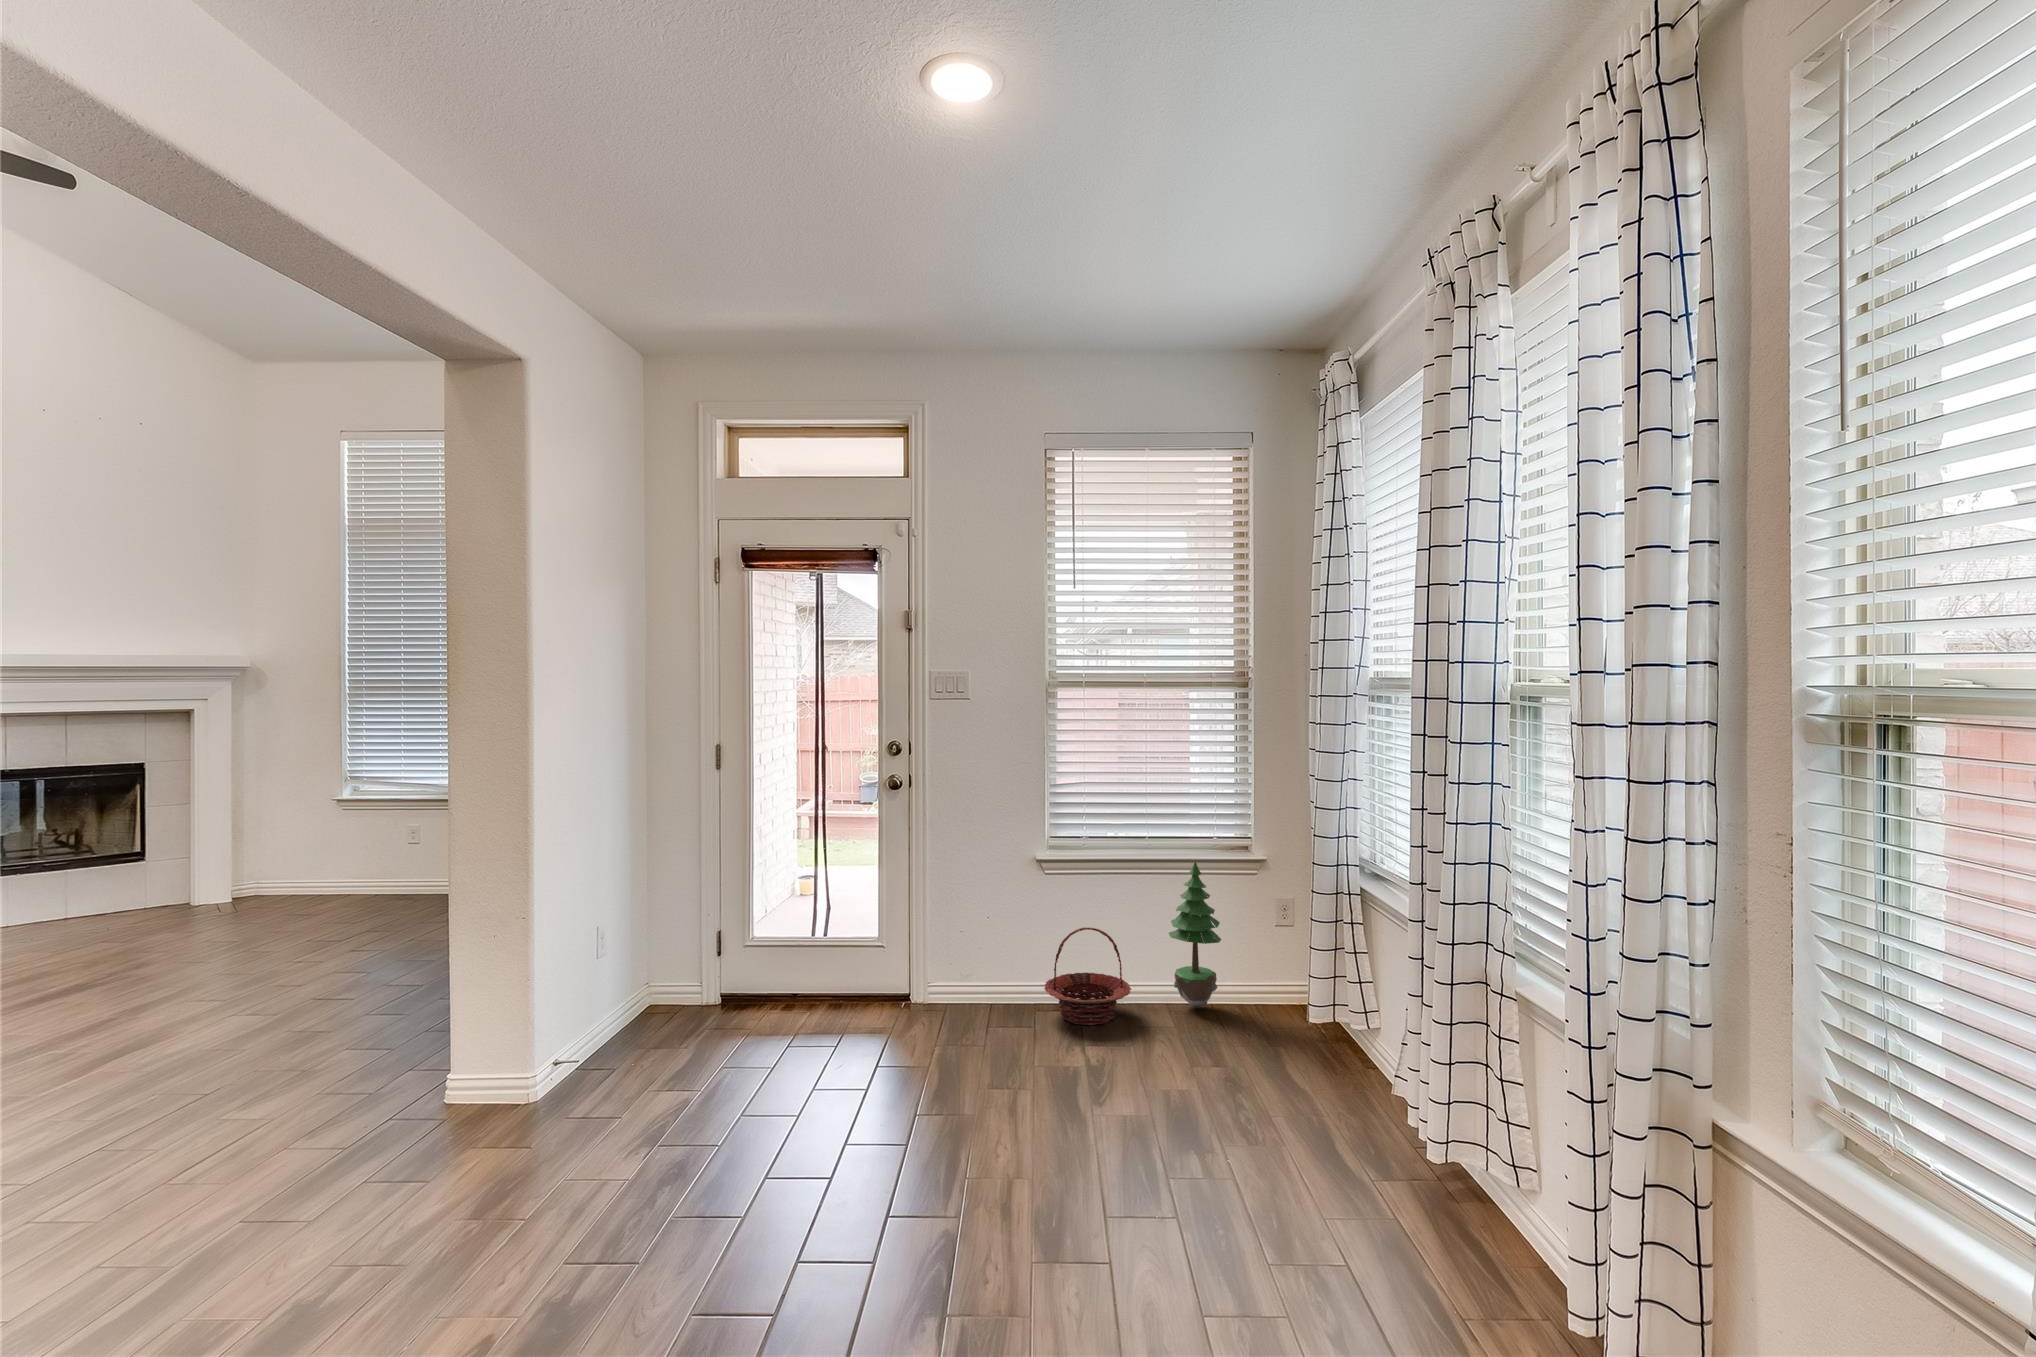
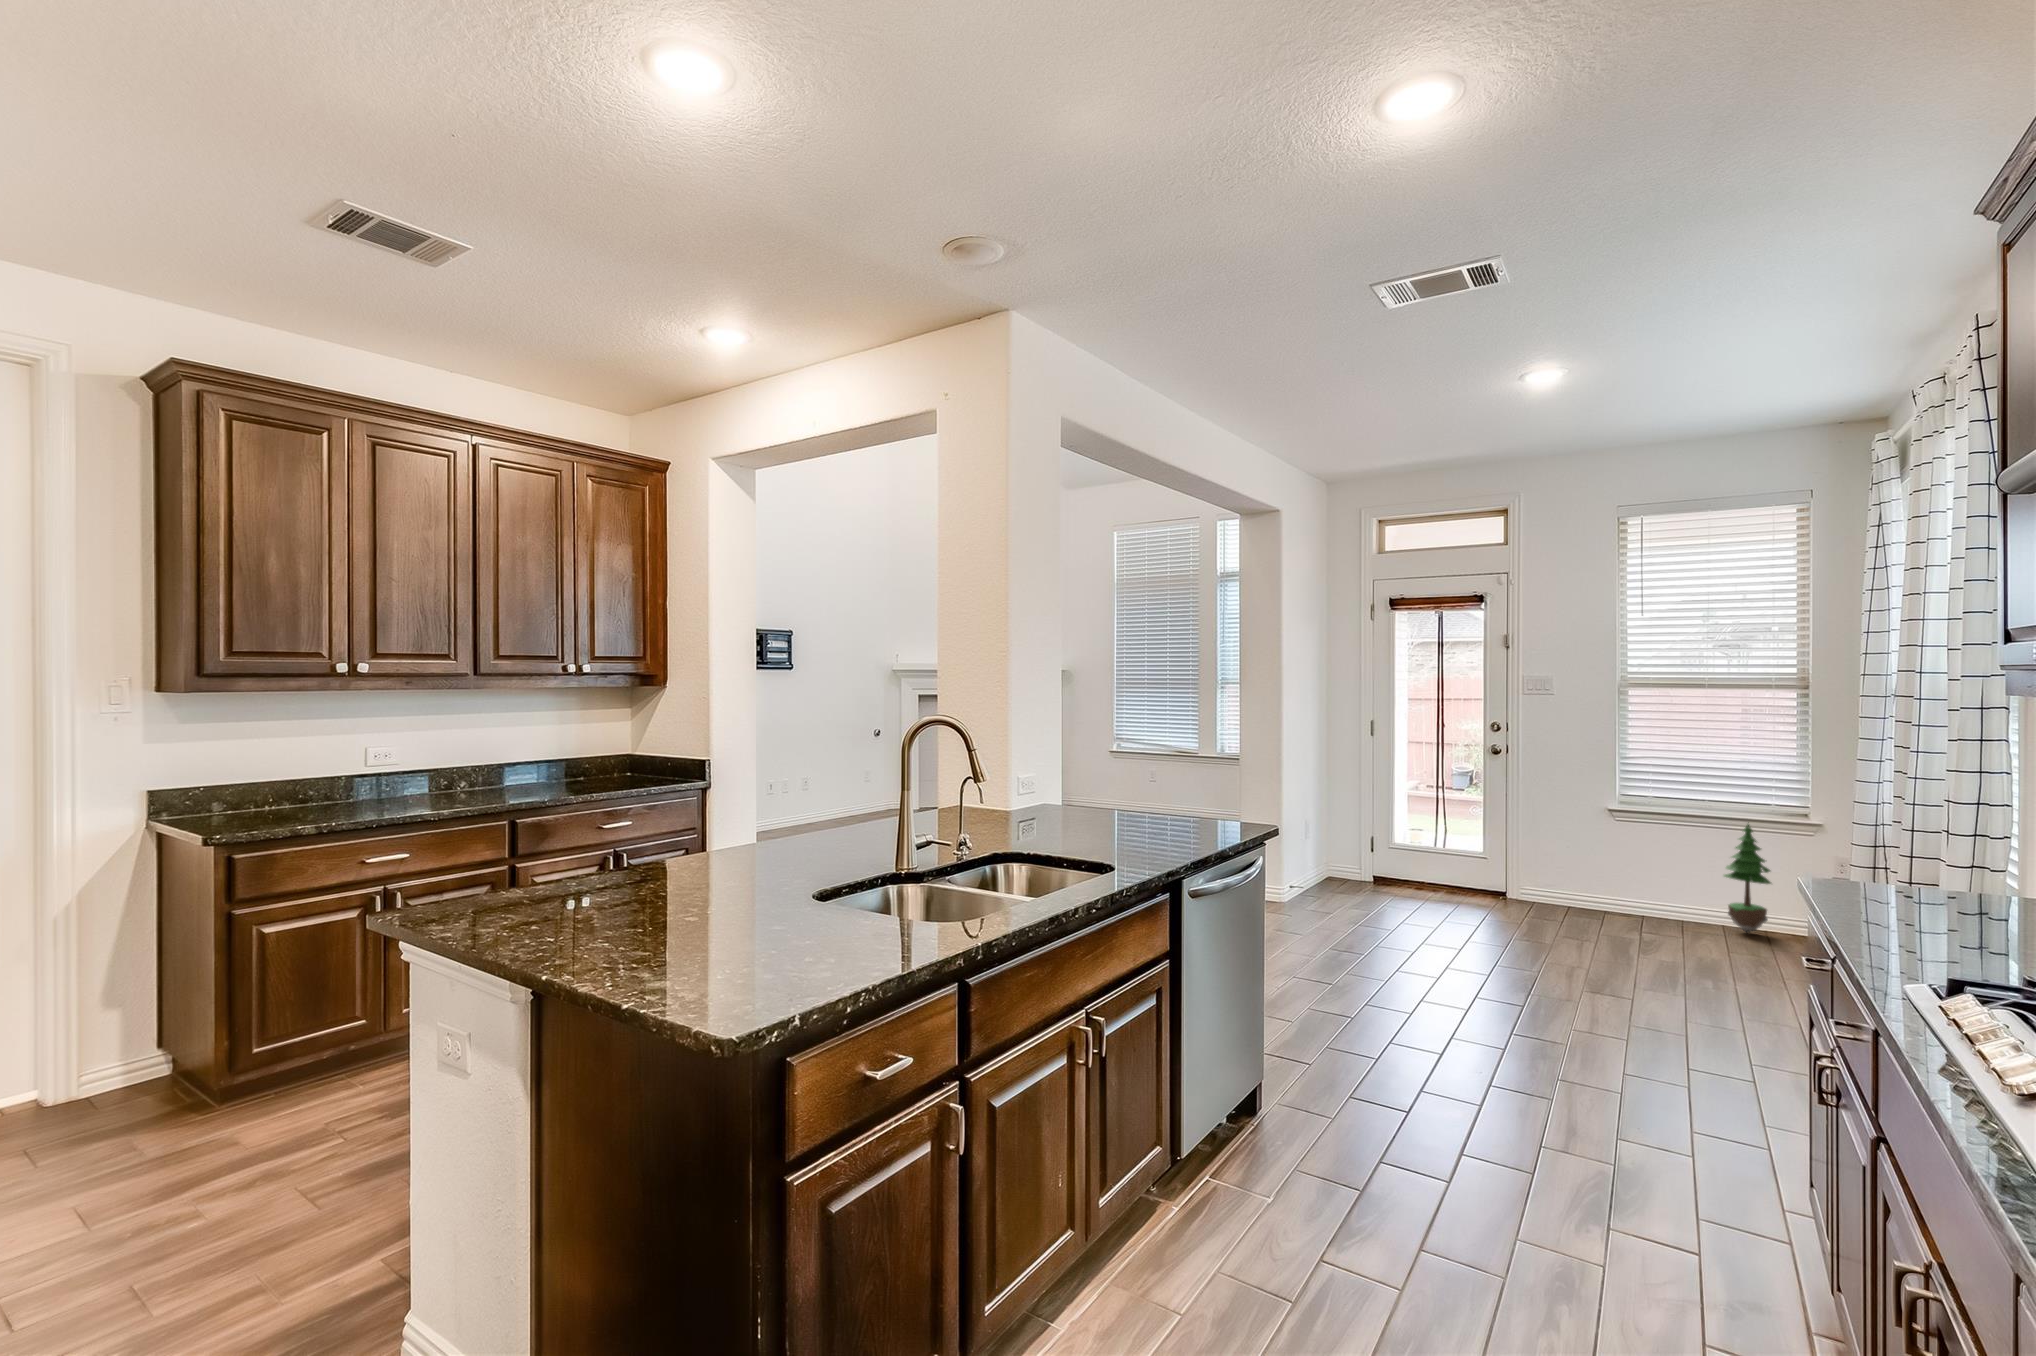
basket: present [1044,927,1131,1025] -> none [1610,860,1685,927]

